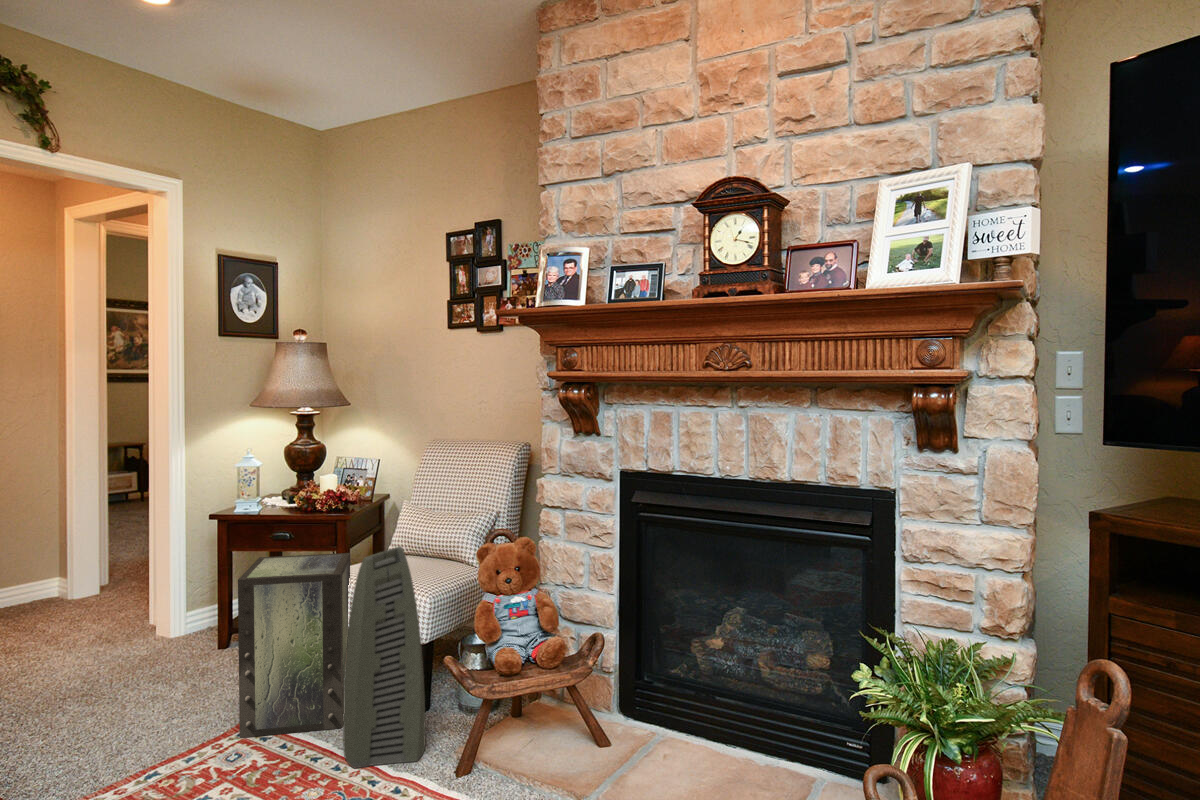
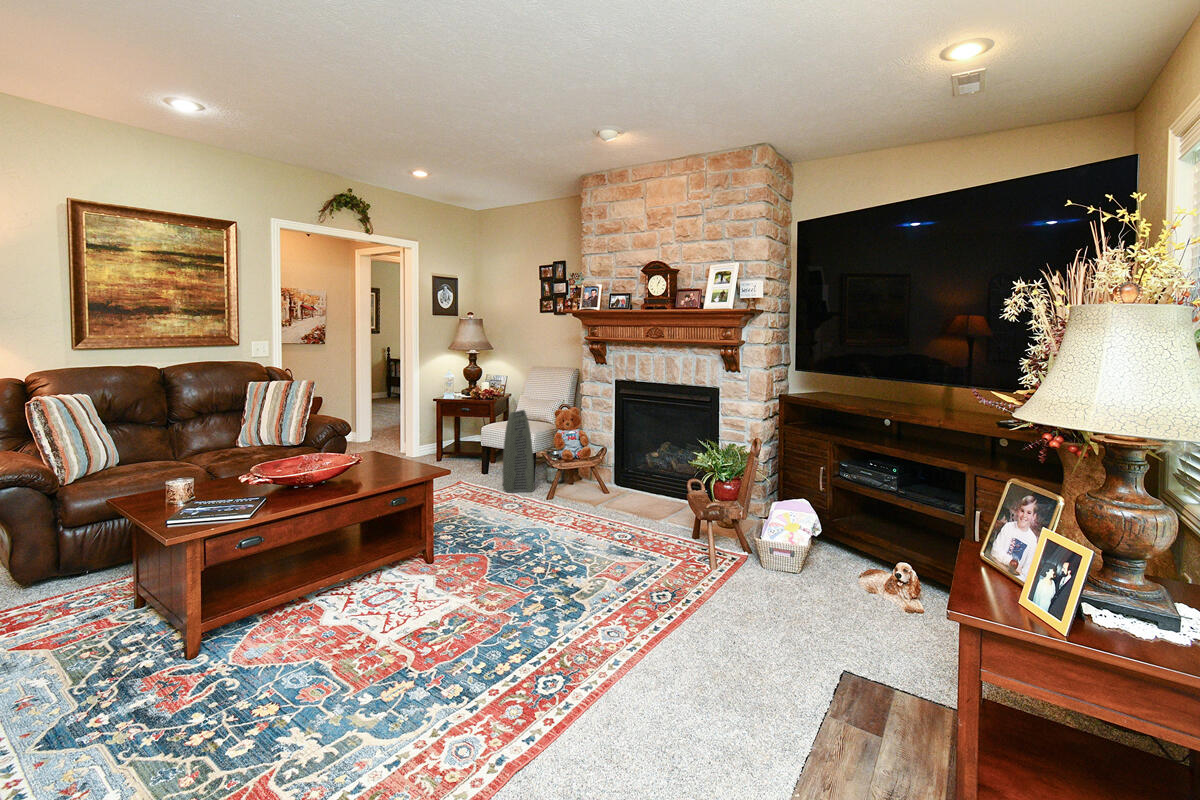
storage box: present [238,553,351,738] -> none [460,415,502,484]

